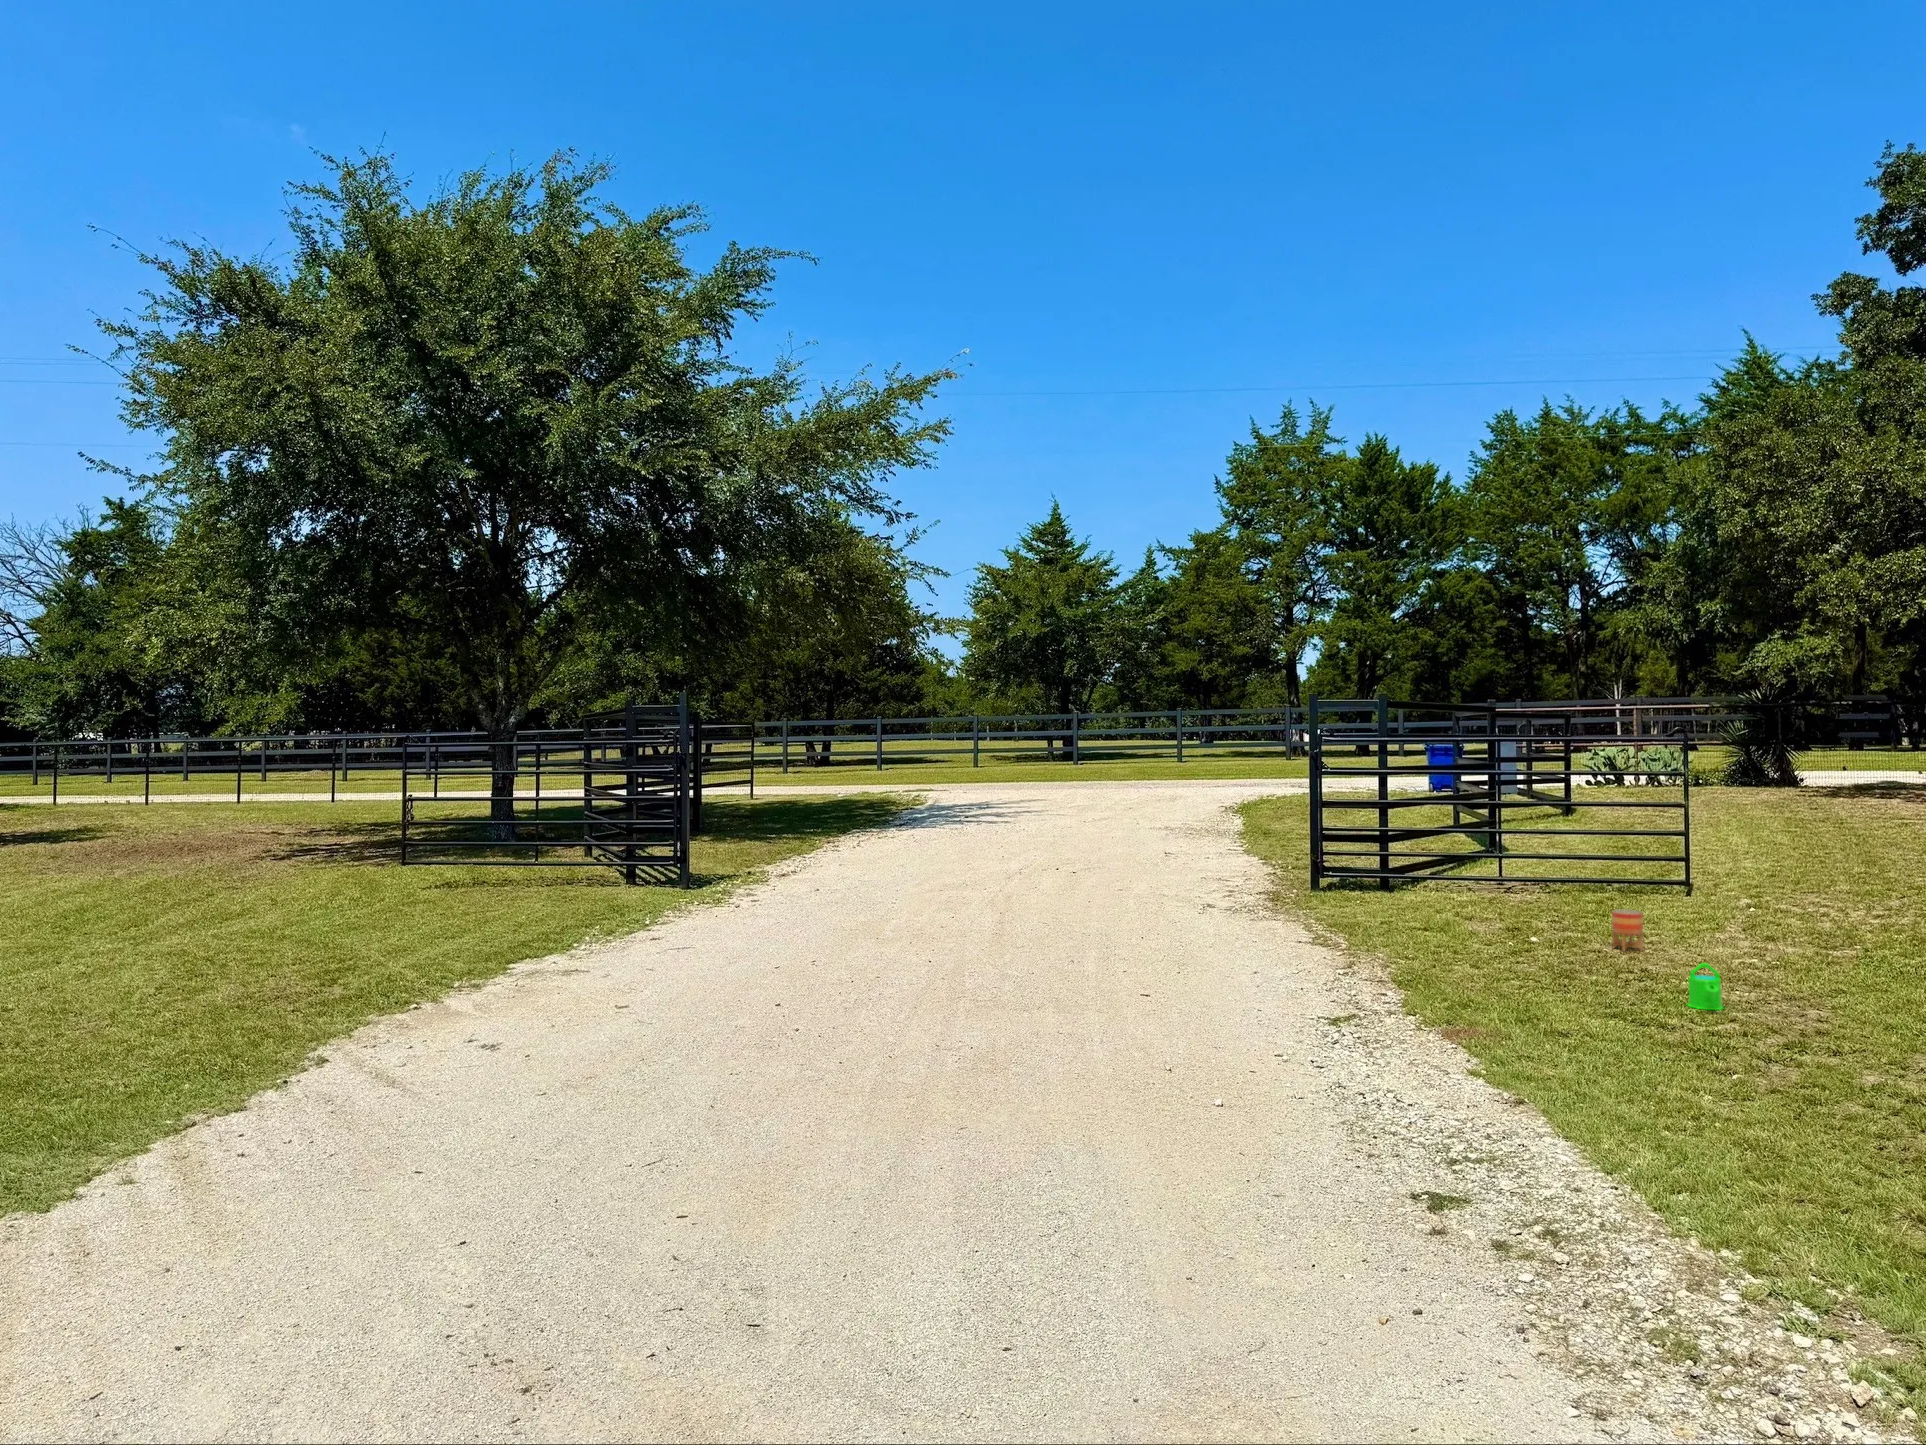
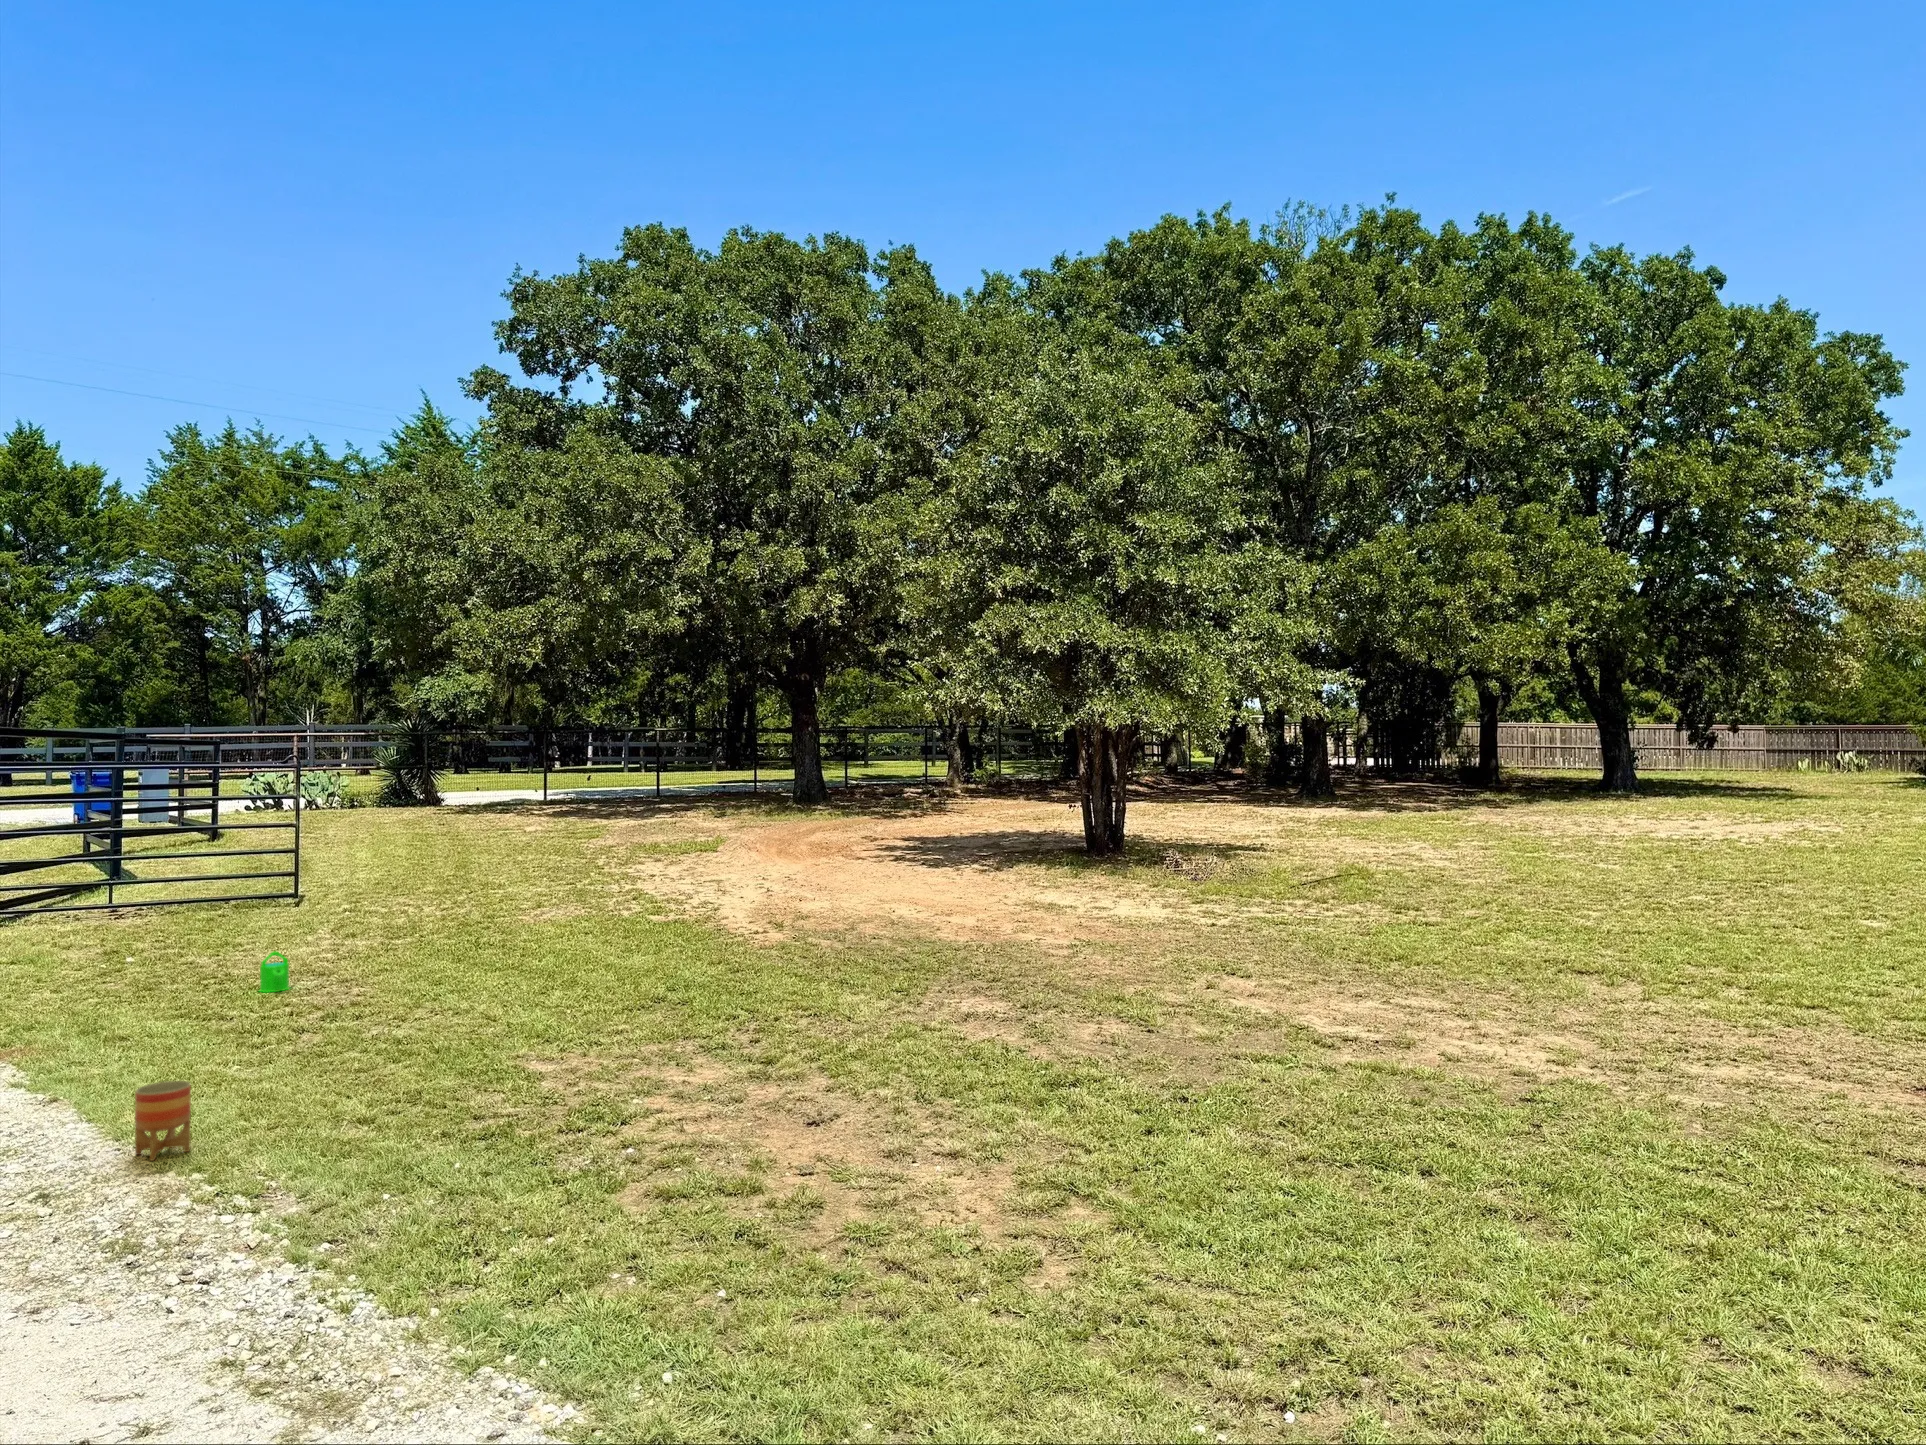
planter: present [1612,909,1644,952] -> present [135,1081,191,1161]

